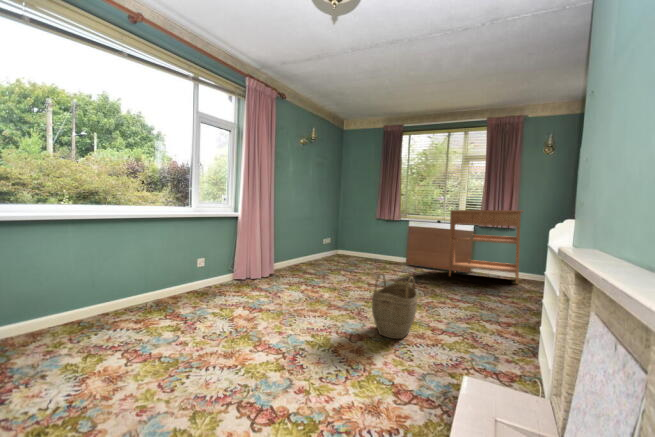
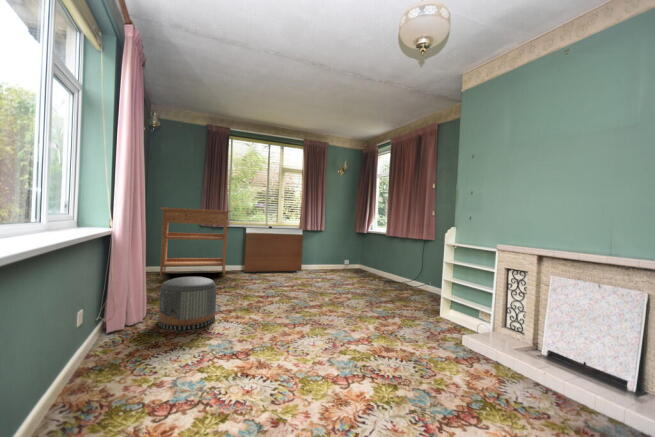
woven basket: present [372,273,417,339] -> none [91,283,150,360]
pouf: none [431,277,489,332] -> present [158,277,216,330]

